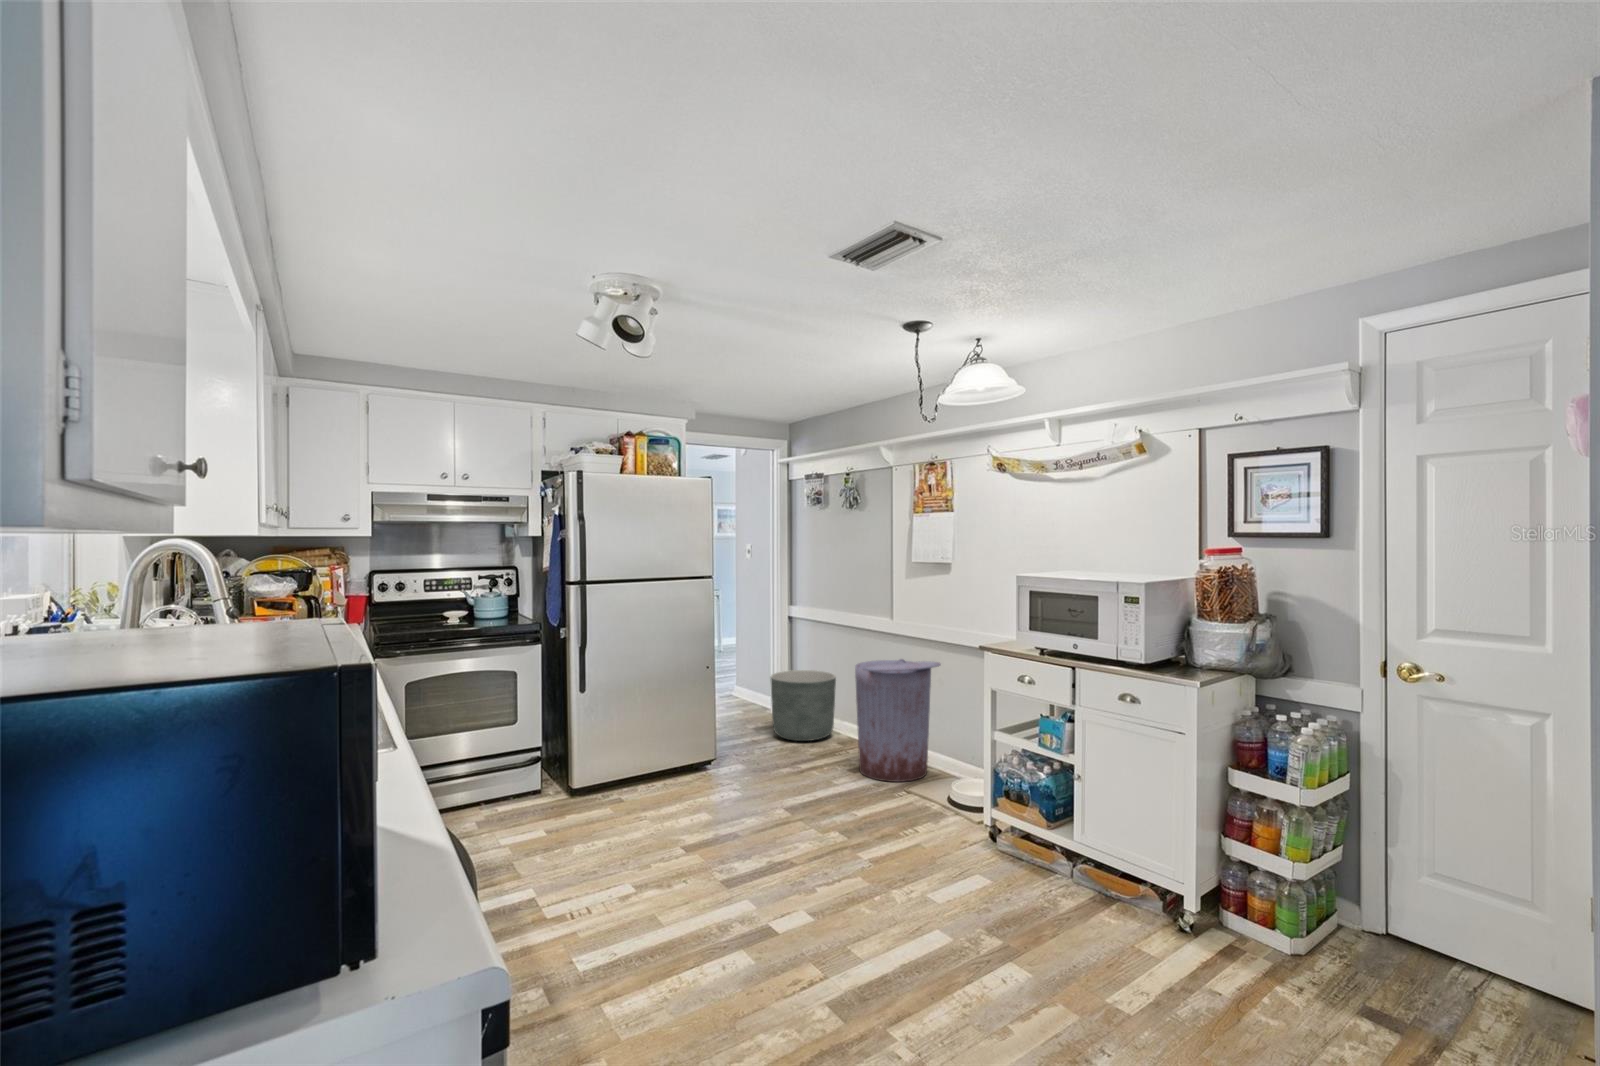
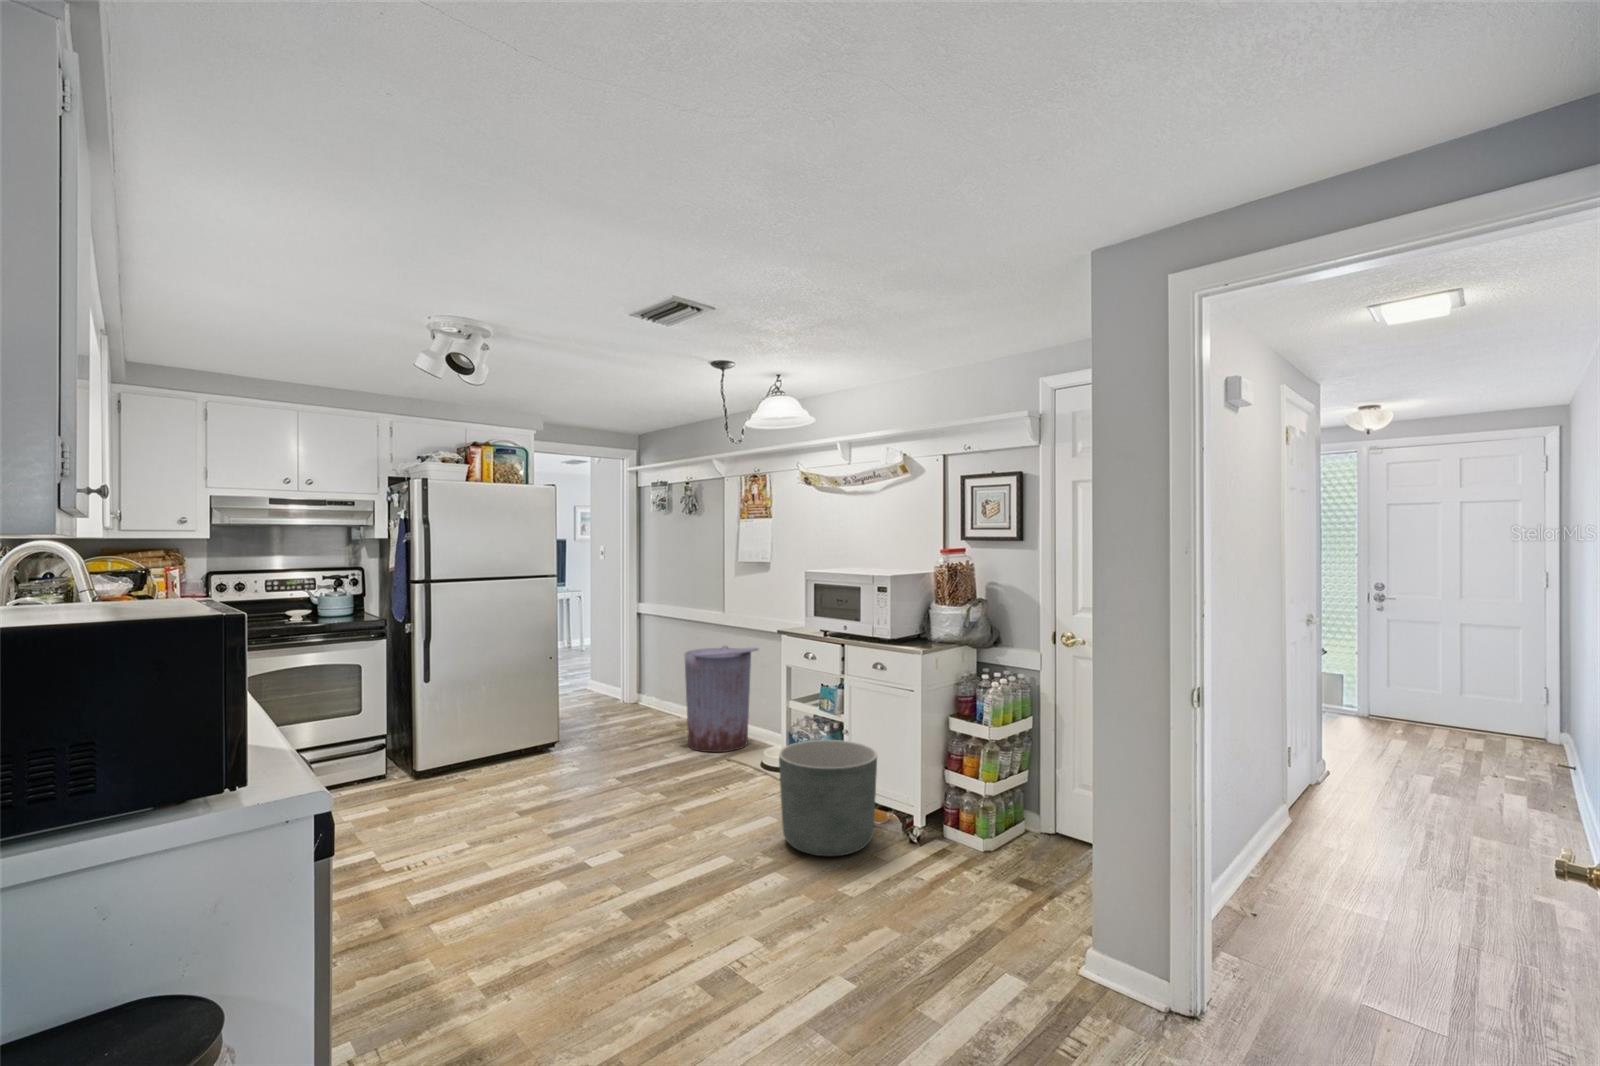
planter: present [770,670,836,741] -> present [779,740,877,856]

